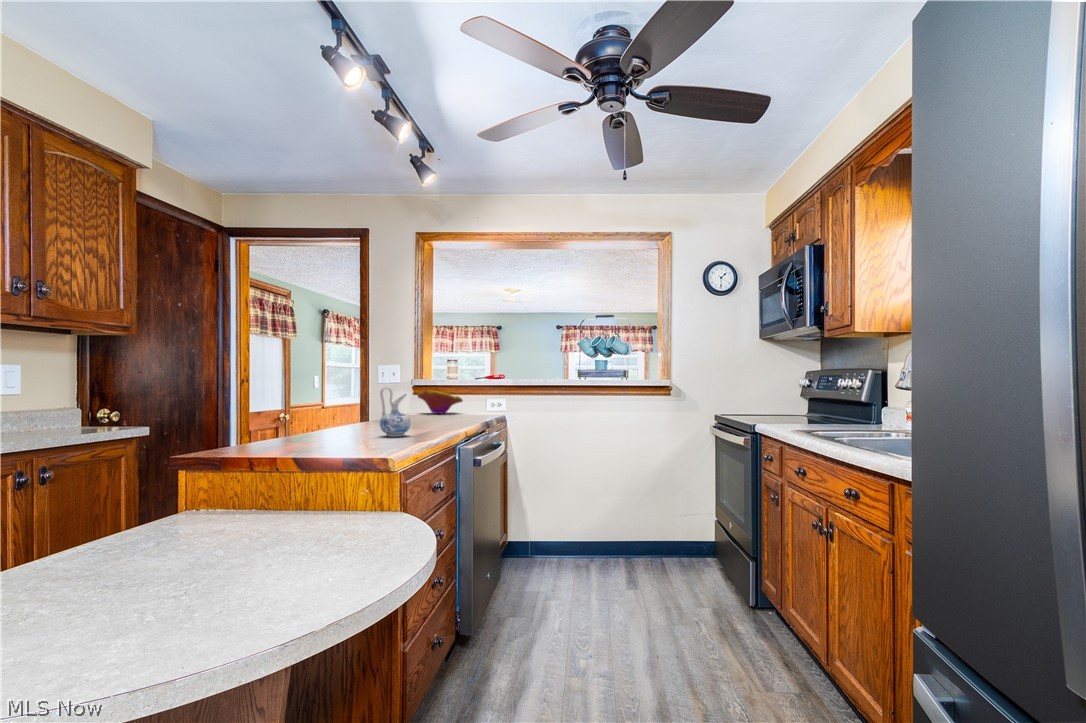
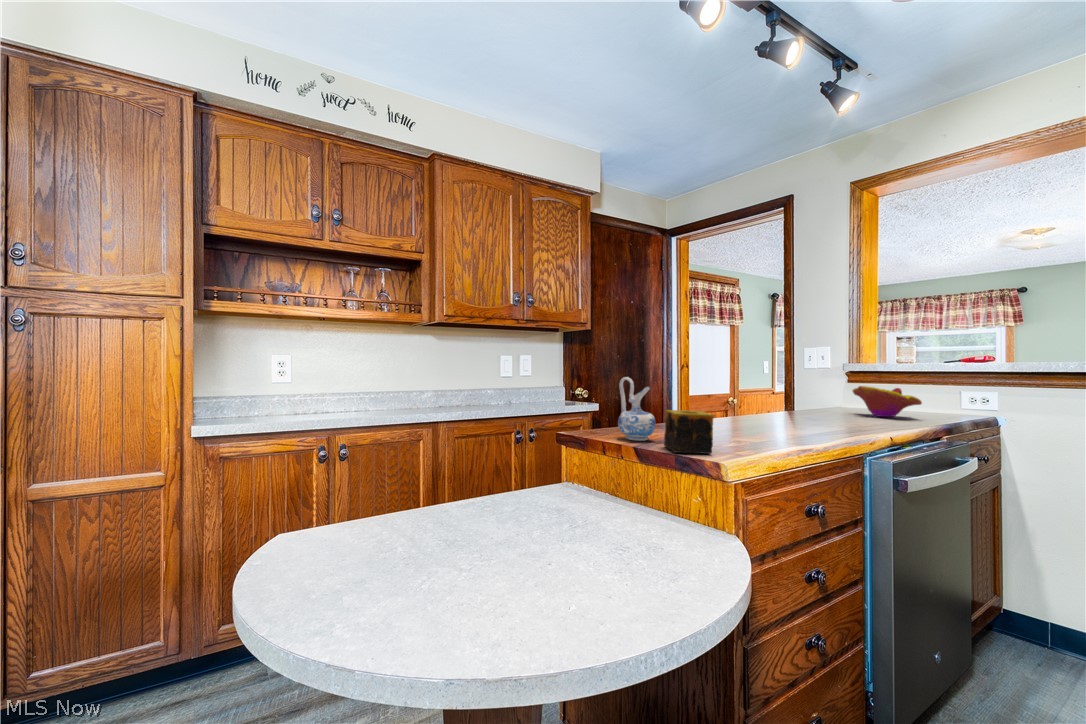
ceramic pitcher: present [380,387,410,437] -> present [618,377,655,441]
candle: none [318,415,370,455] -> present [664,410,713,454]

